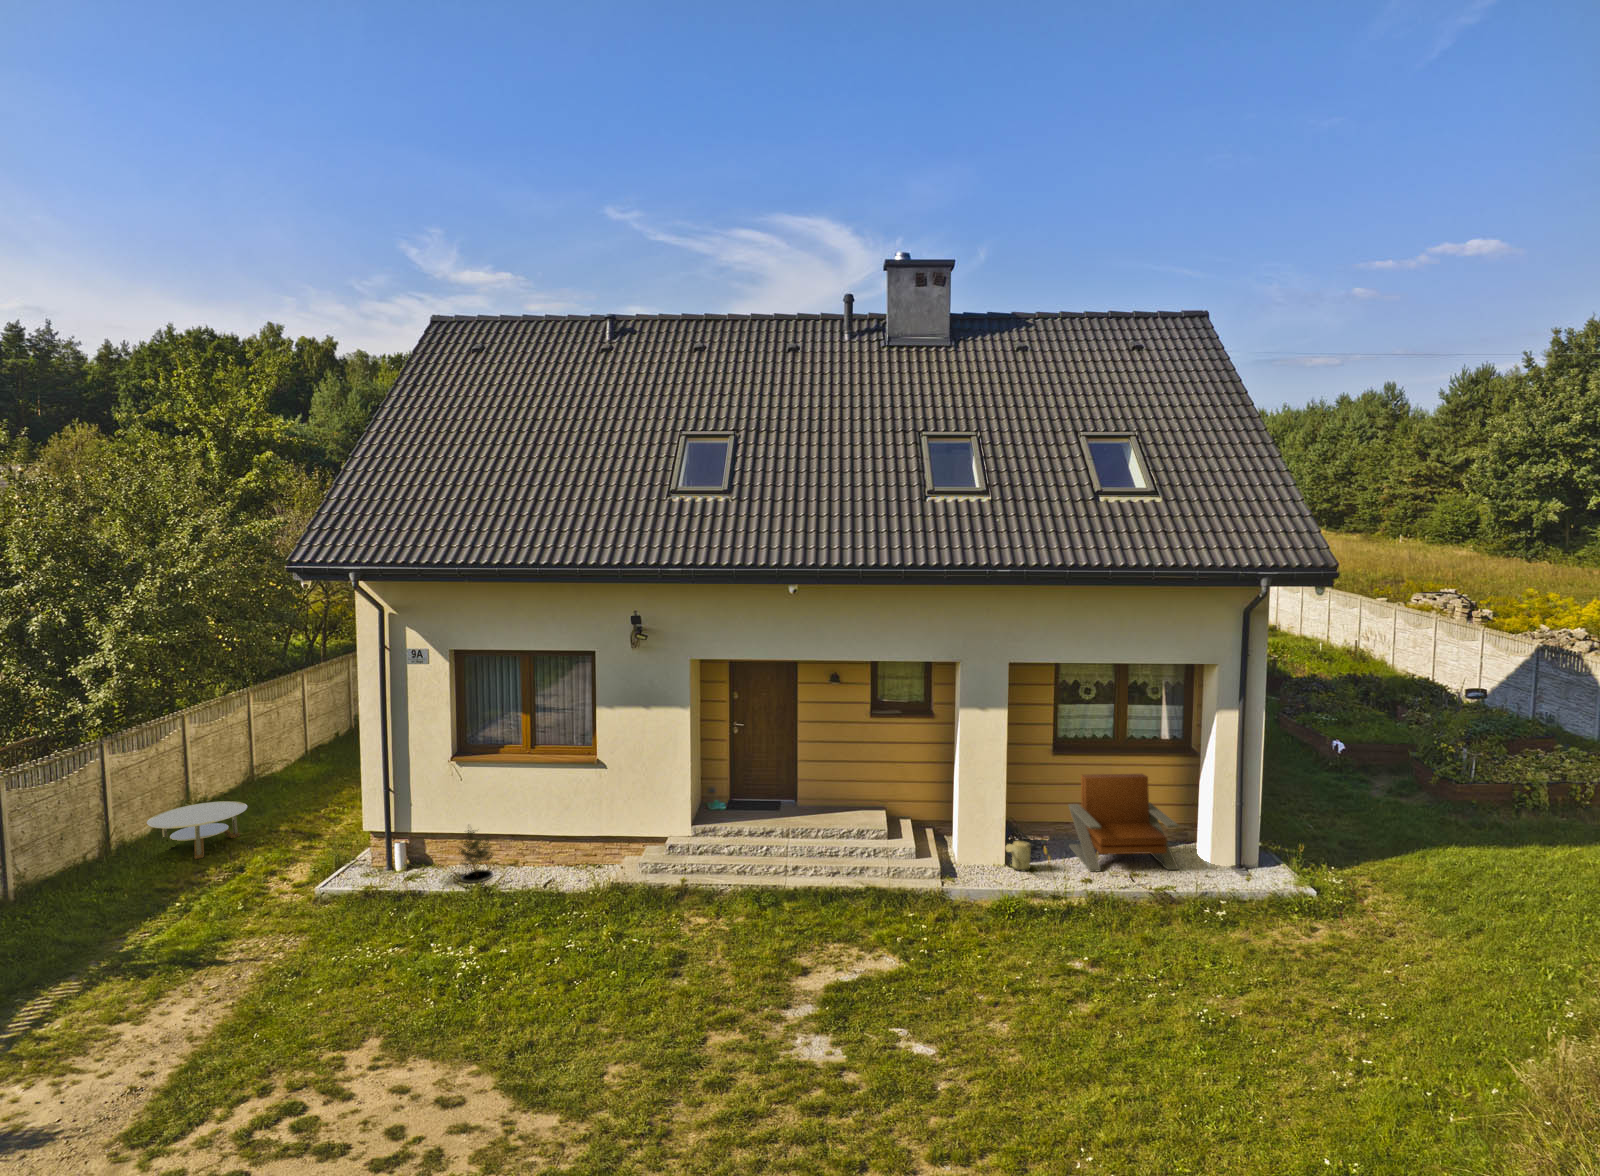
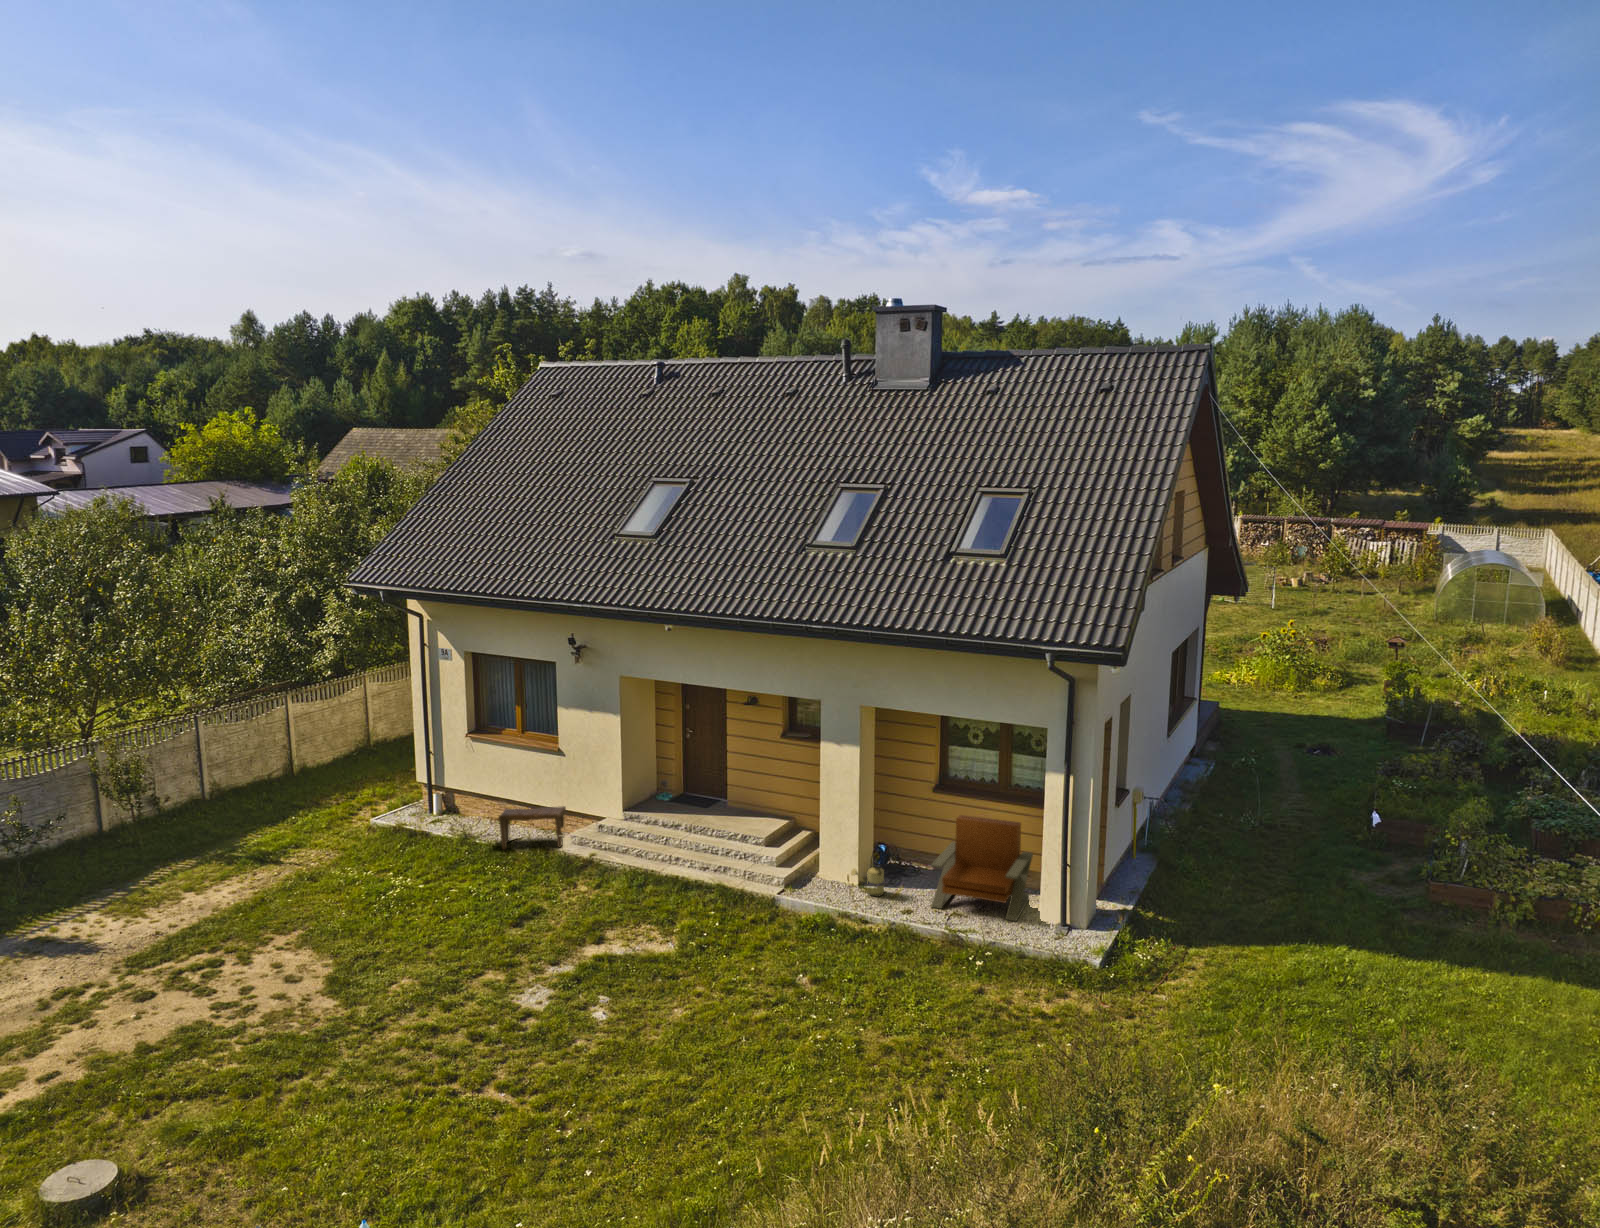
round table: present [147,801,247,859] -> none [316,747,383,787]
potted tree: present [459,830,493,883] -> none [460,786,493,832]
bench: none [535,831,618,897] -> present [498,806,566,849]

